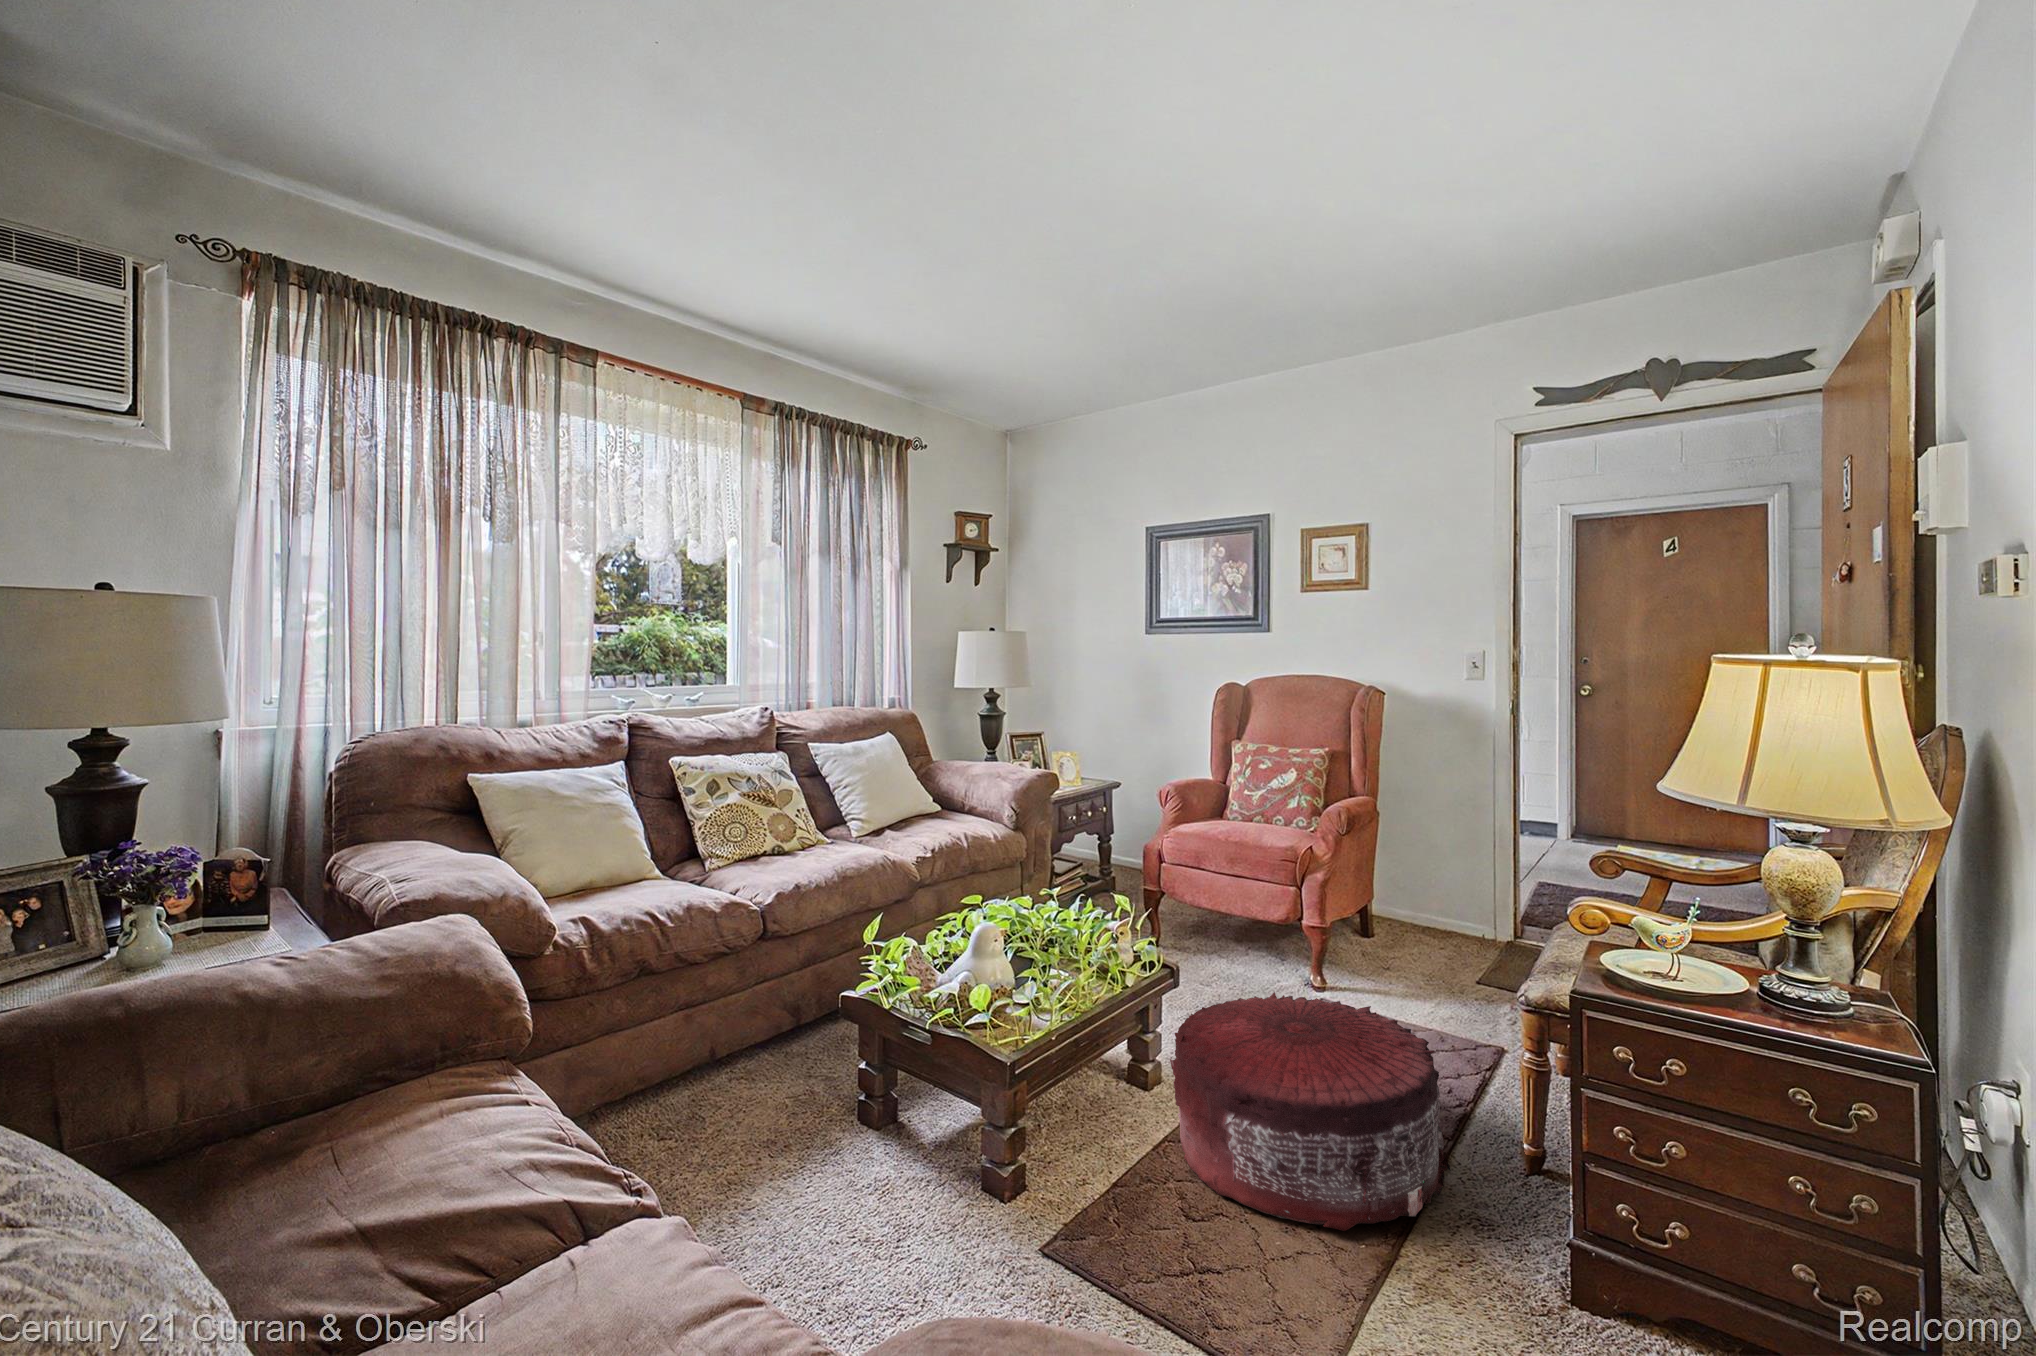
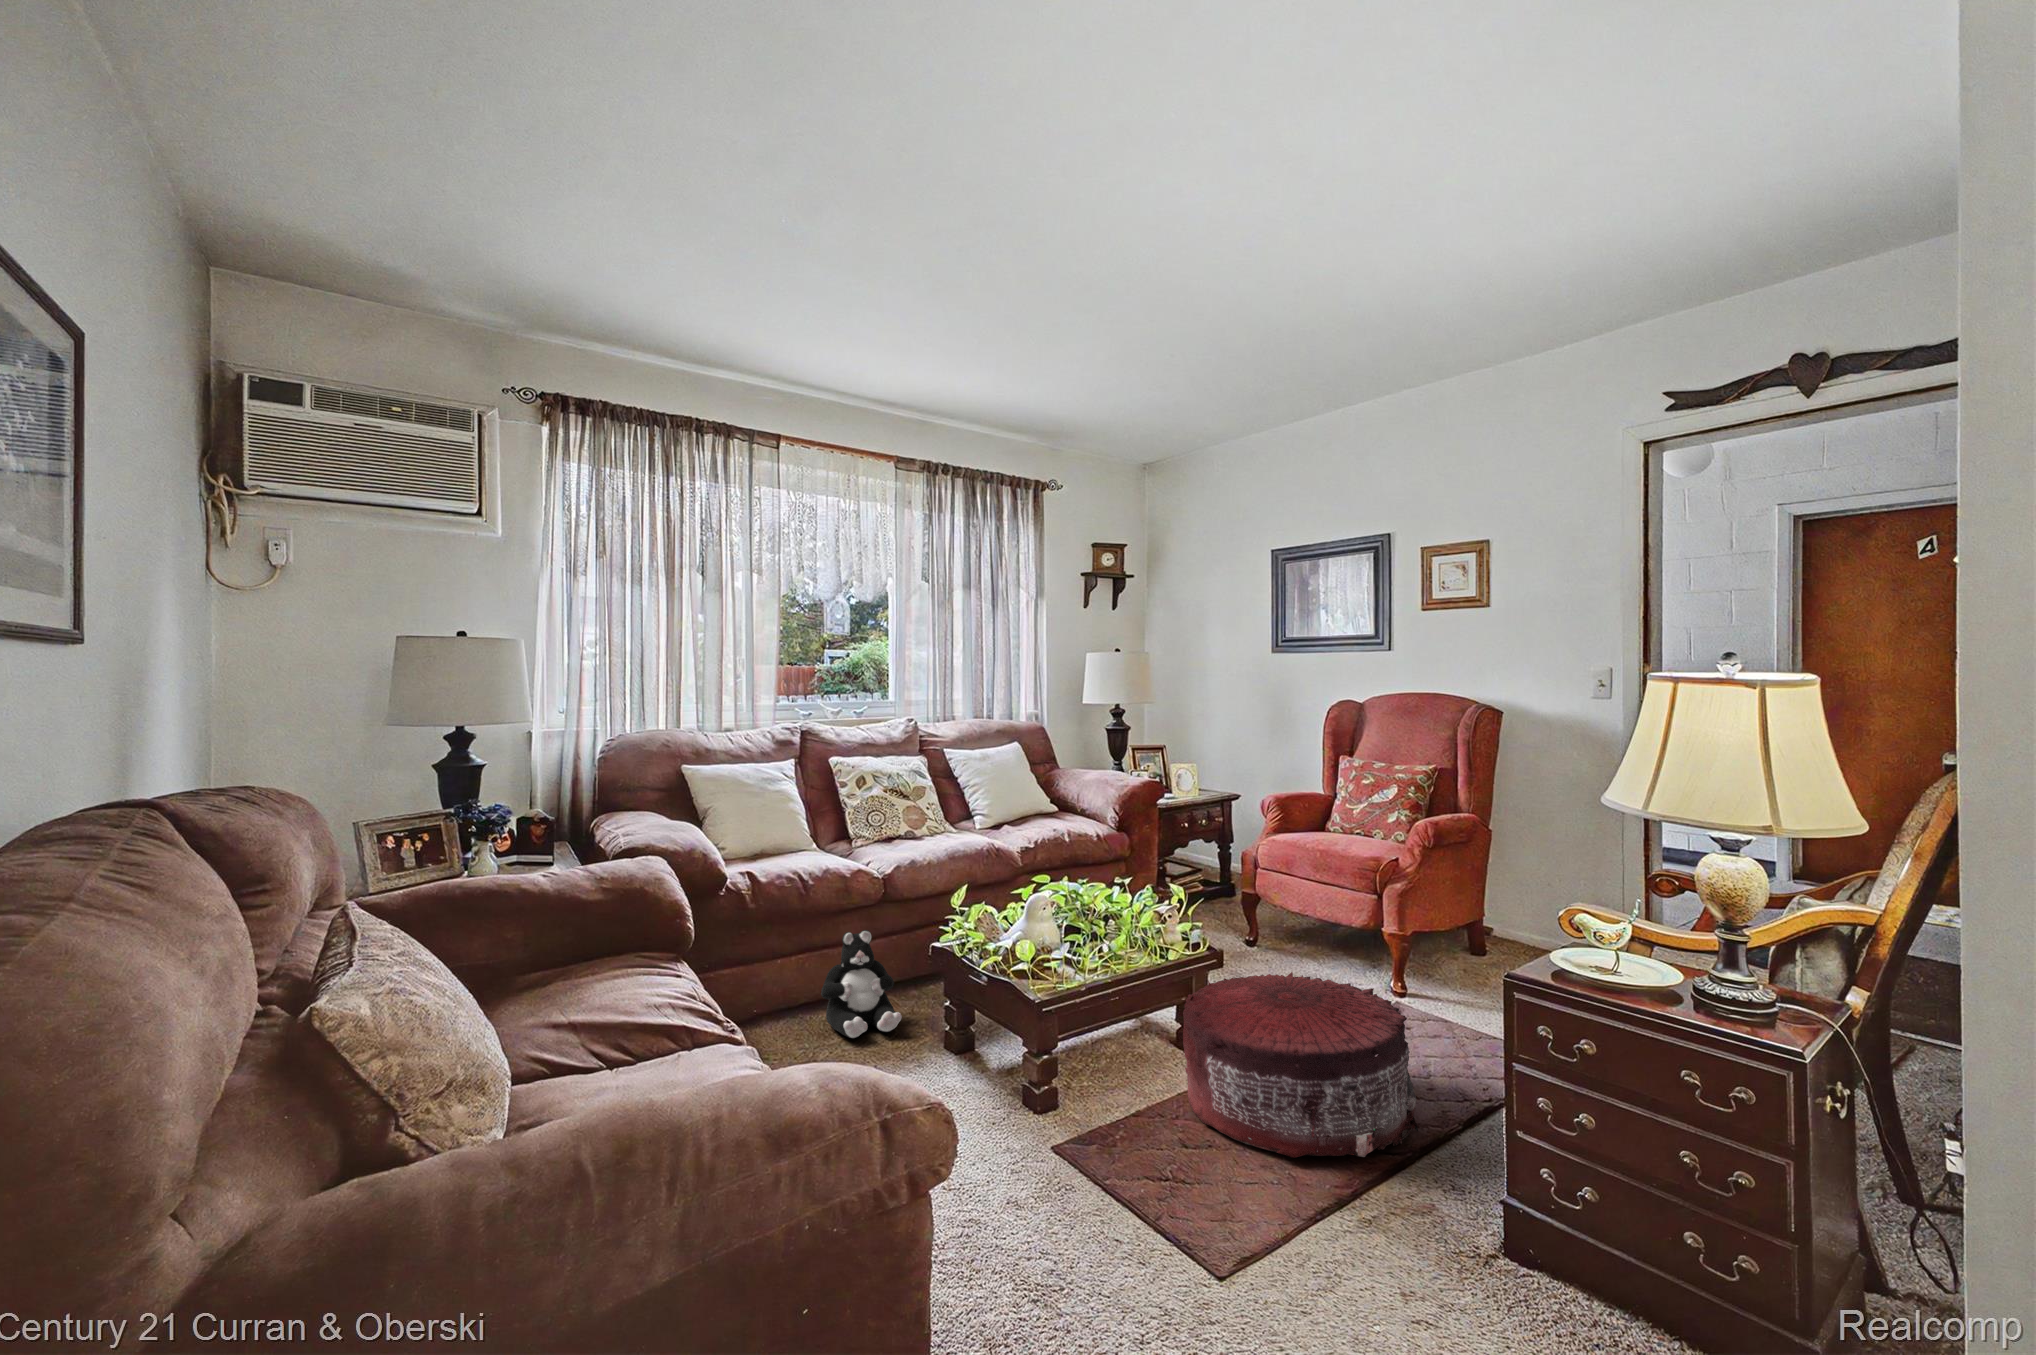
plush toy: none [691,980,803,1126] -> present [821,930,902,1038]

